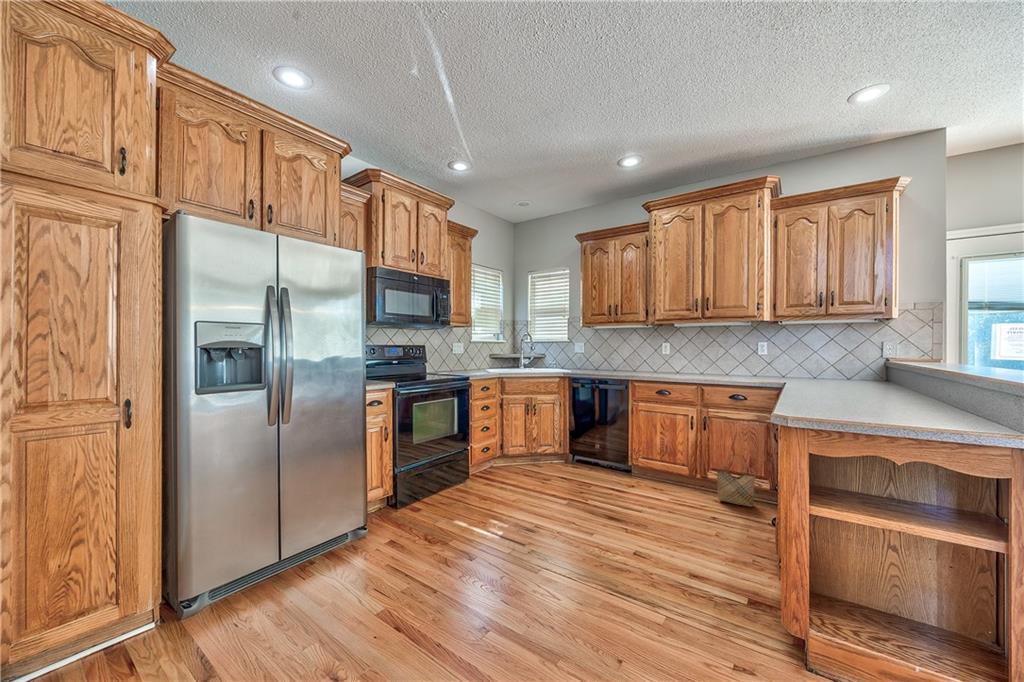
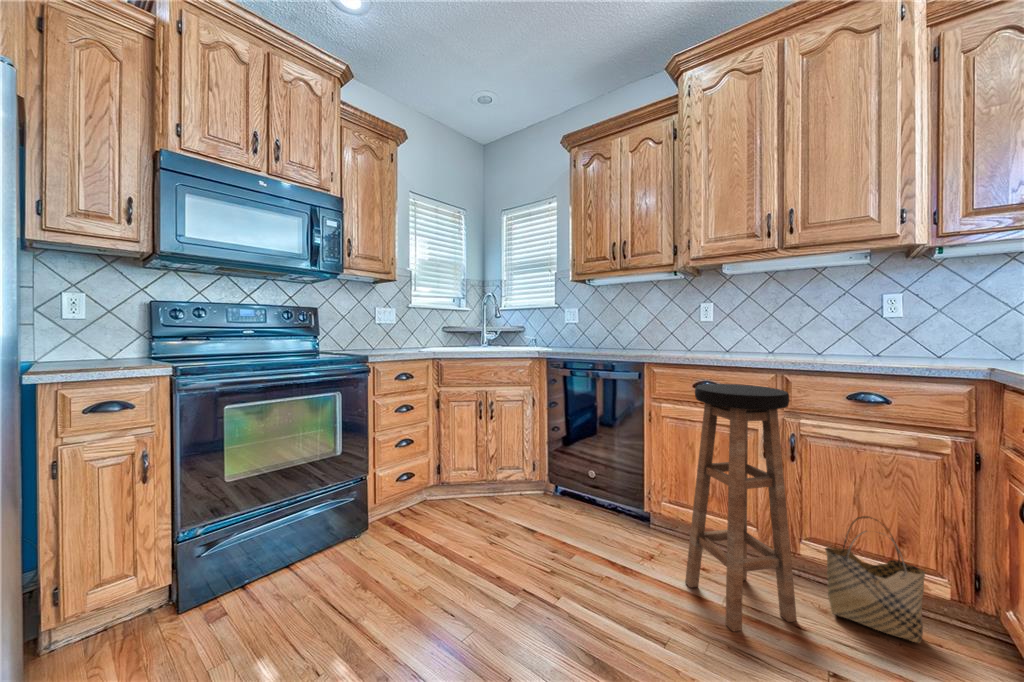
bar stool: none [651,391,702,507] -> present [685,384,797,631]

